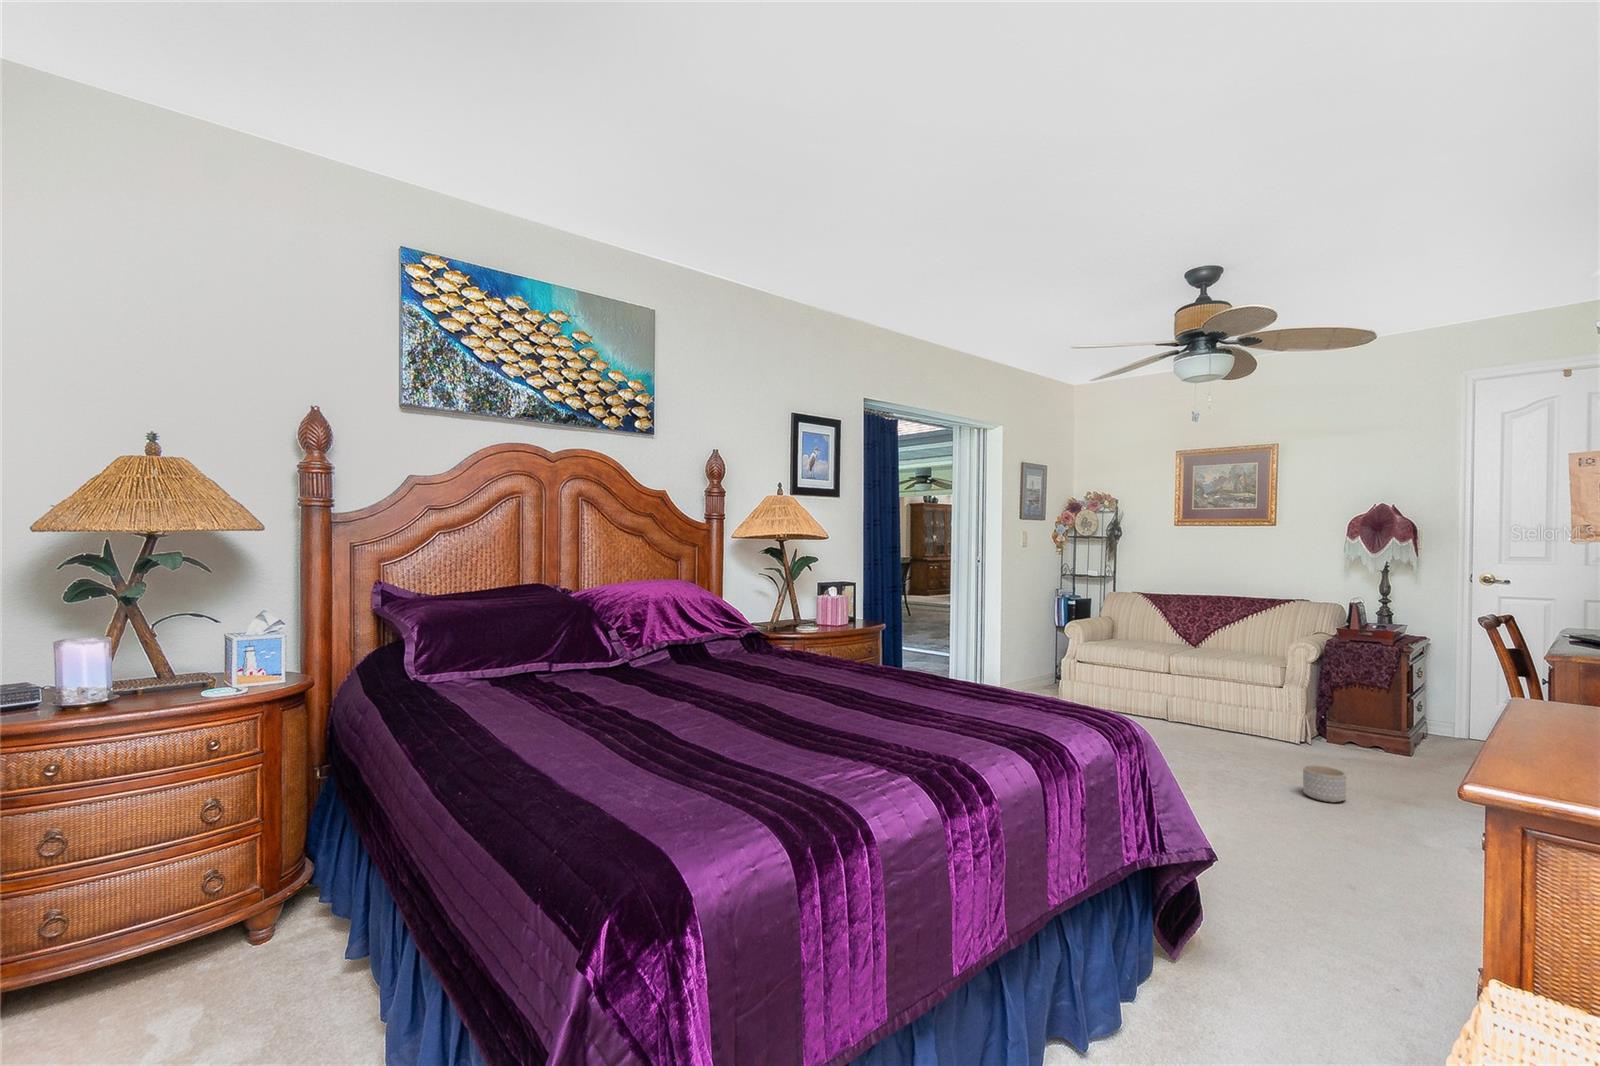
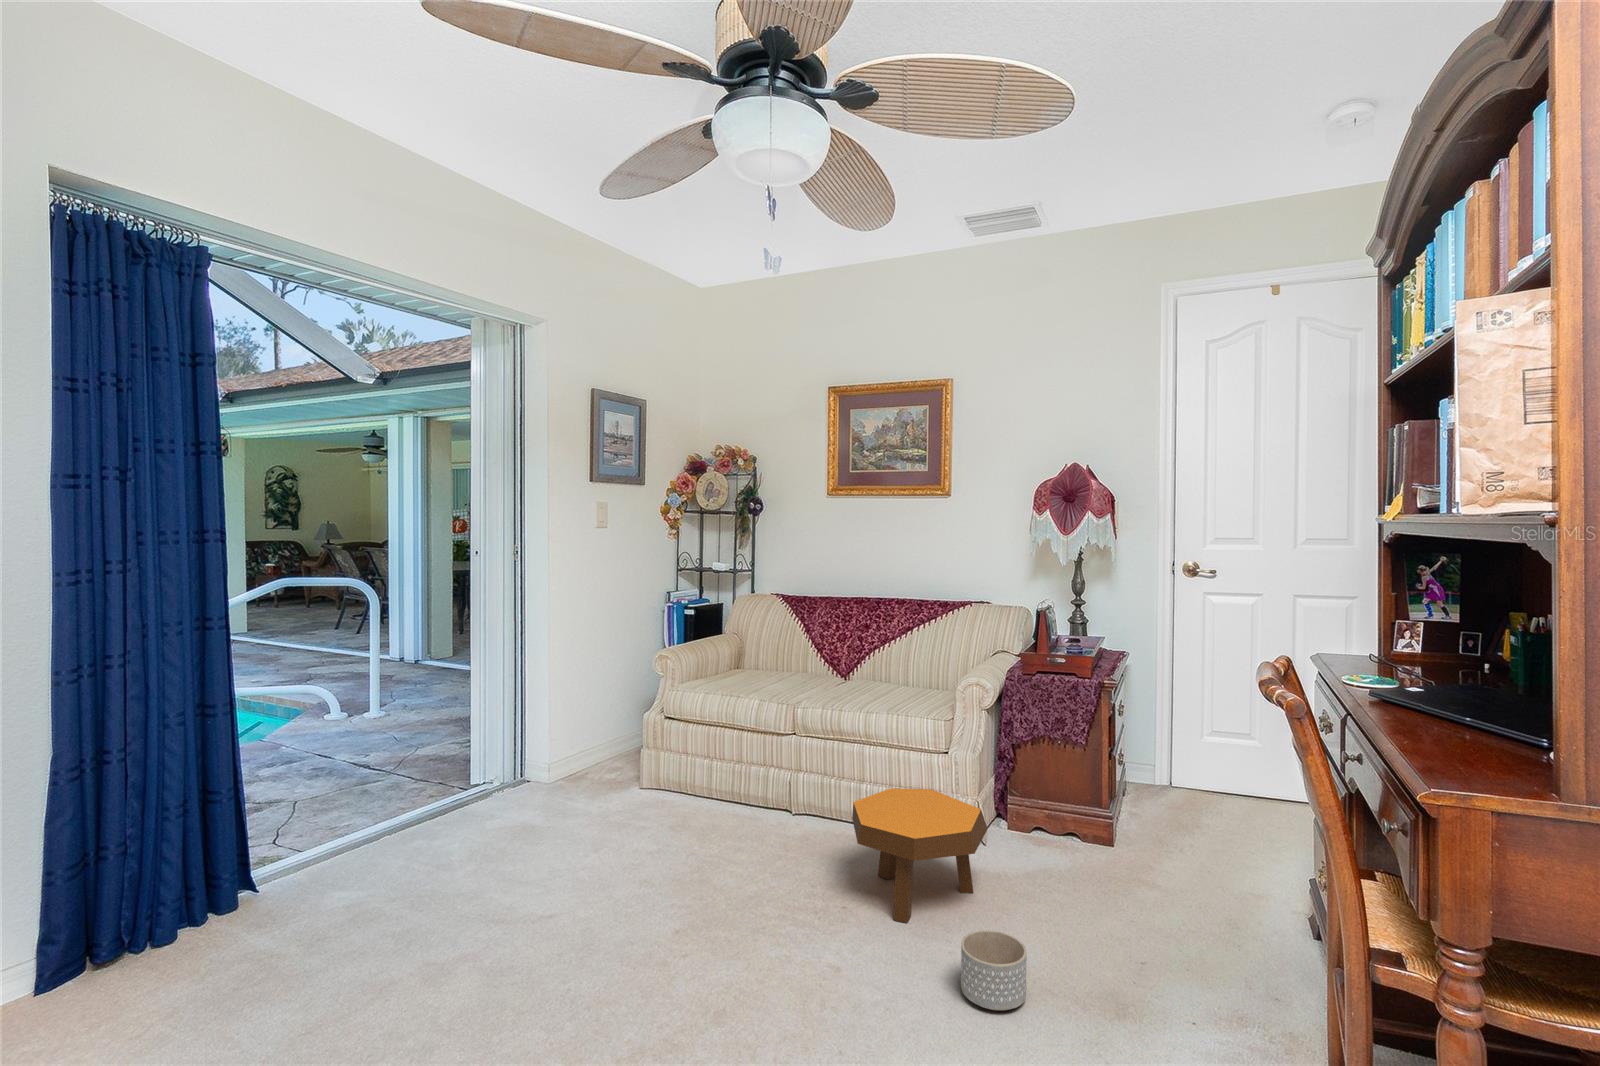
footstool: none [1219,704,1315,771] -> present [852,788,987,923]

